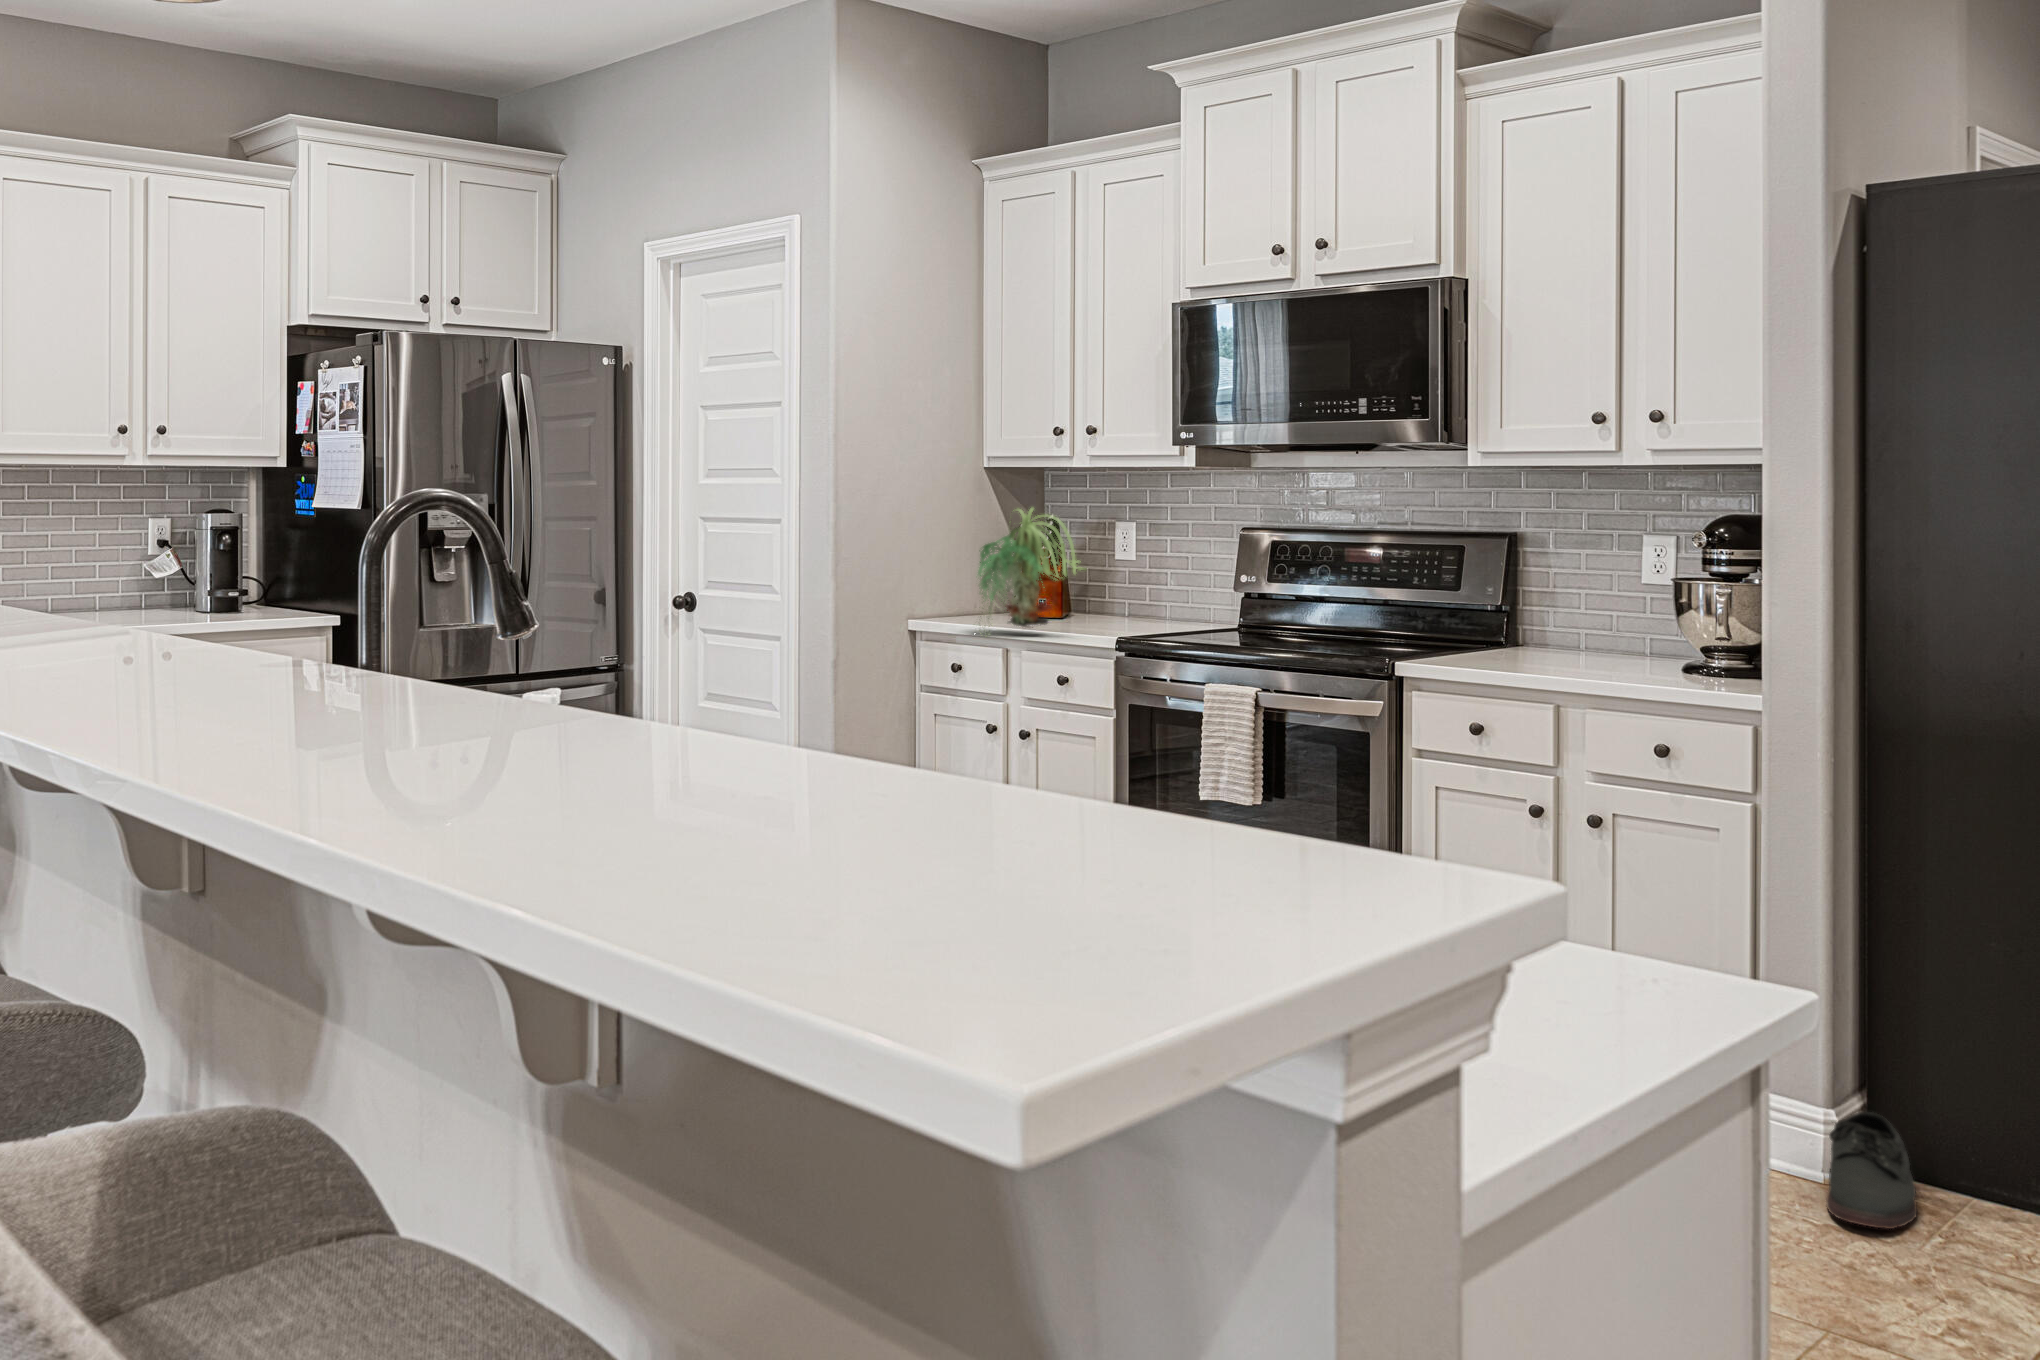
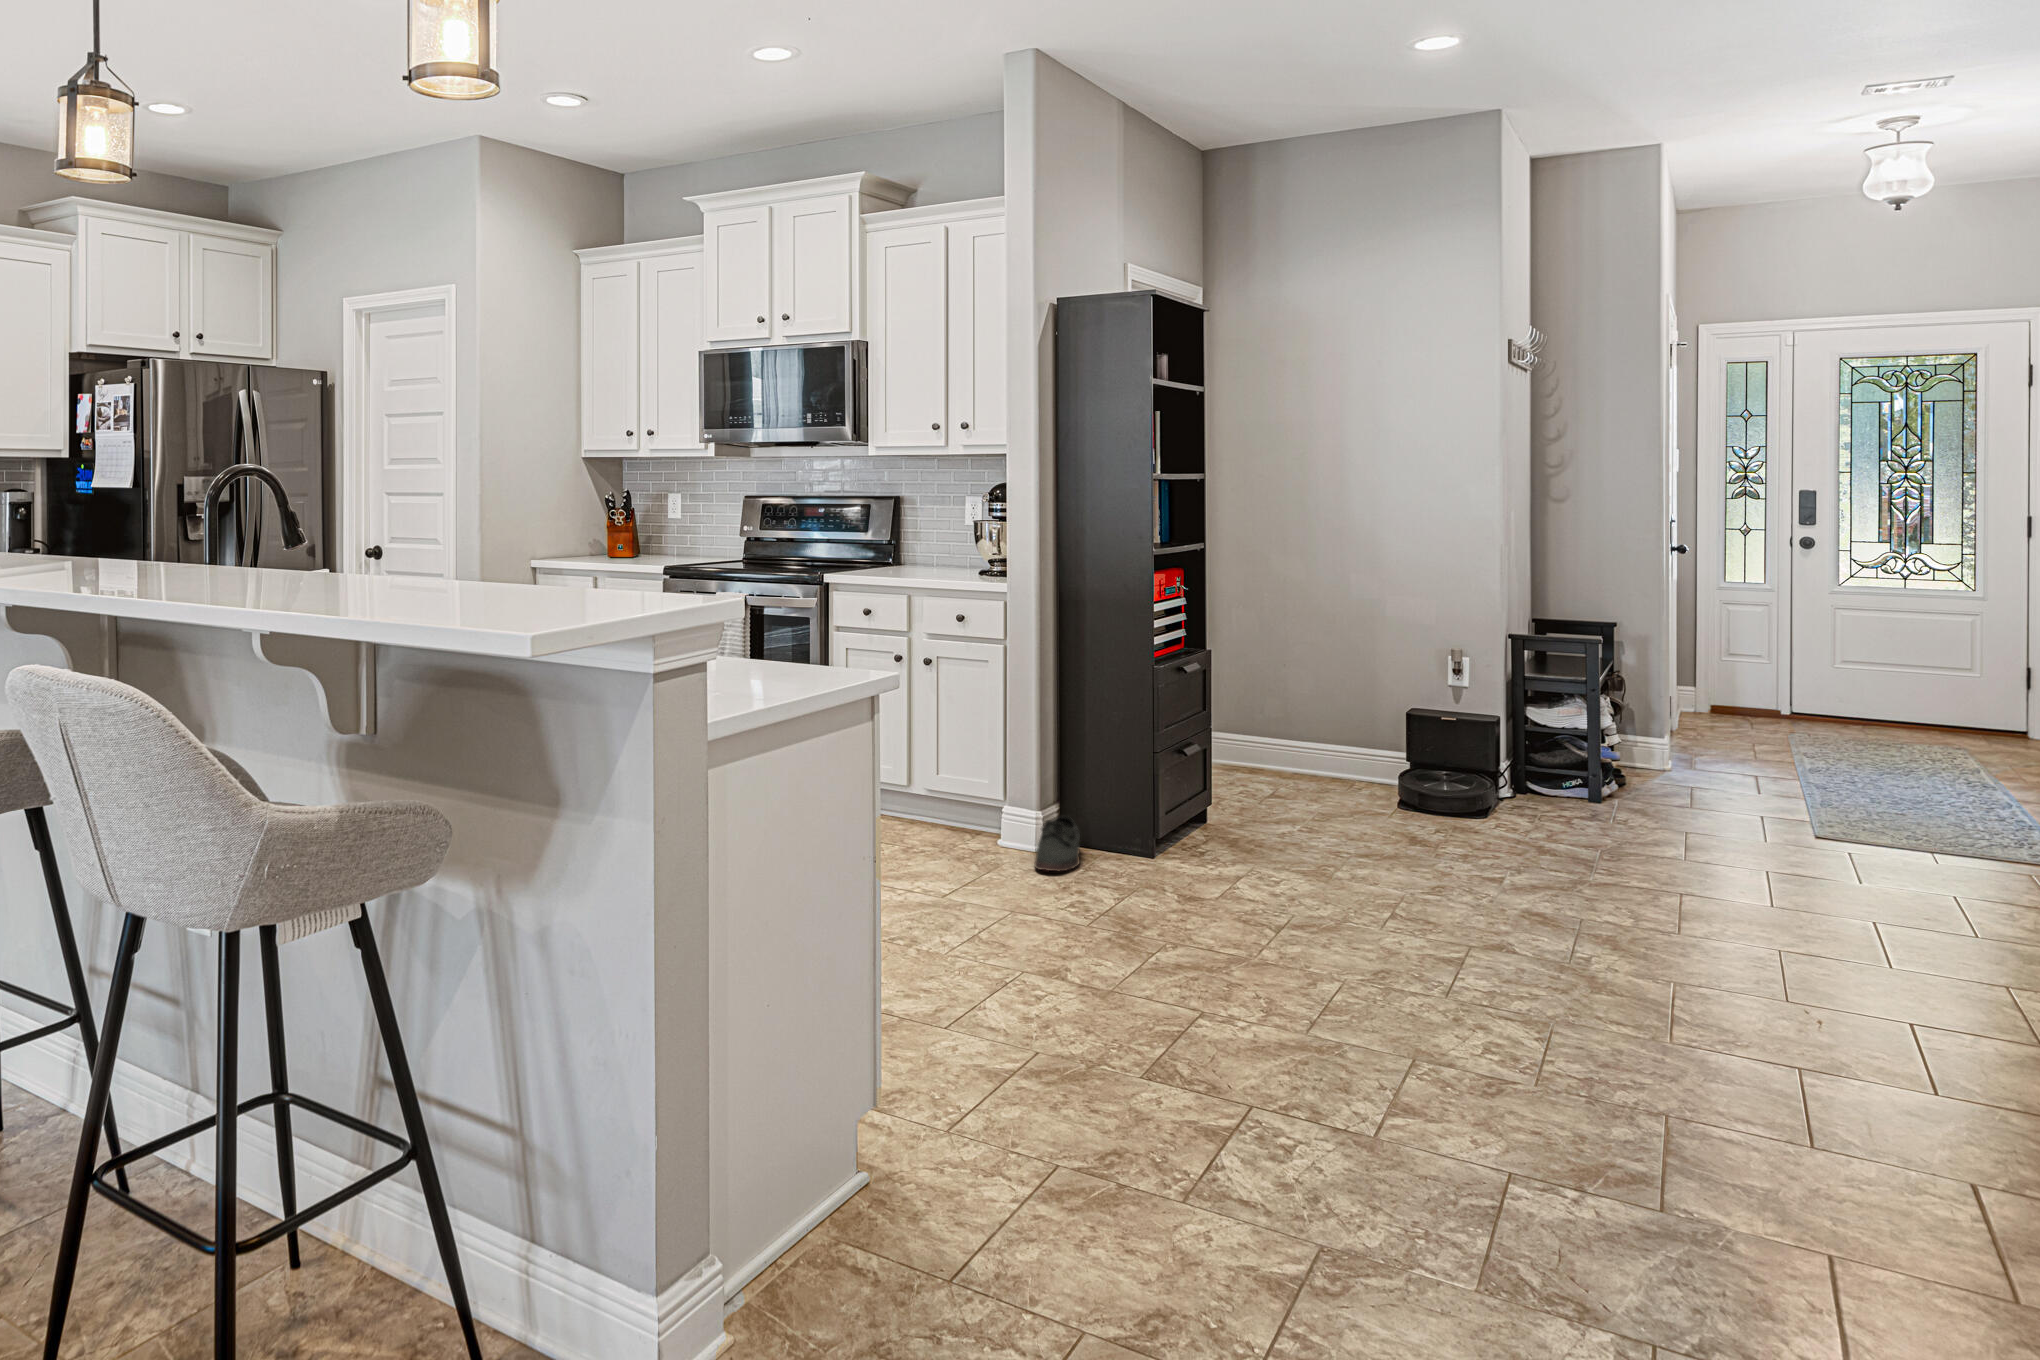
plant: present [978,508,1085,631] -> none [568,484,645,571]

